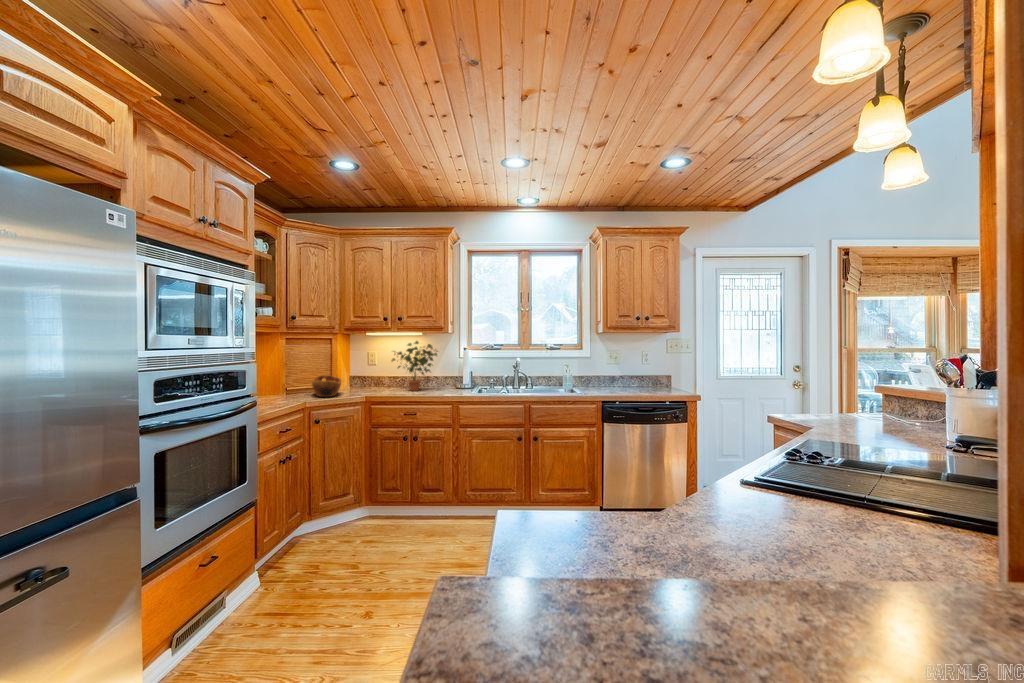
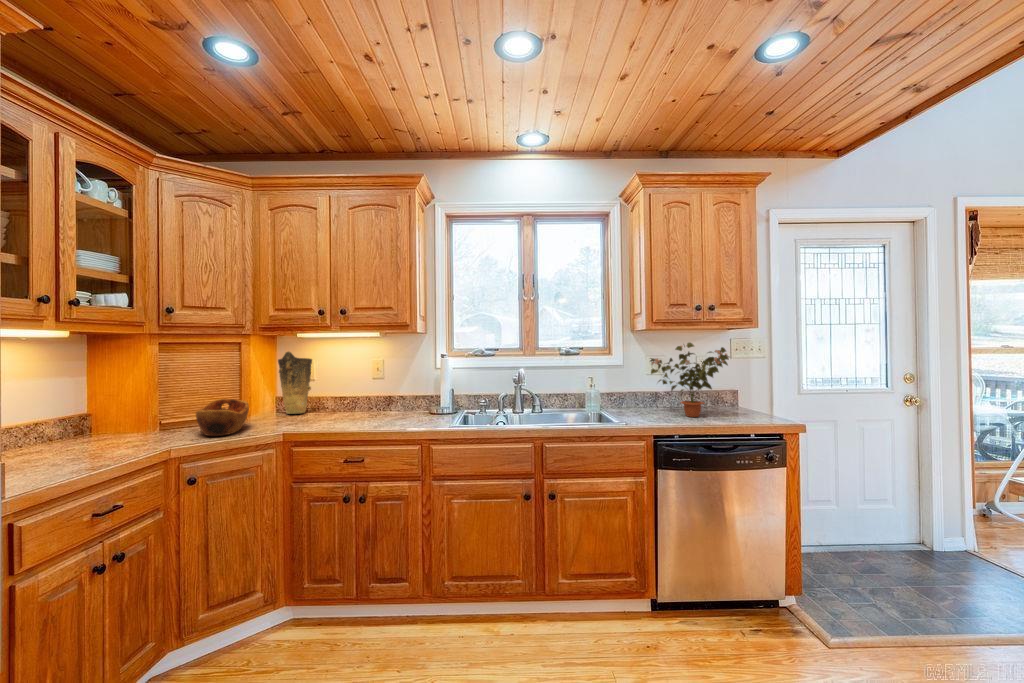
potted plant: present [391,341,438,391] -> present [650,343,729,417]
vase: none [353,345,375,387] -> present [278,352,312,414]

